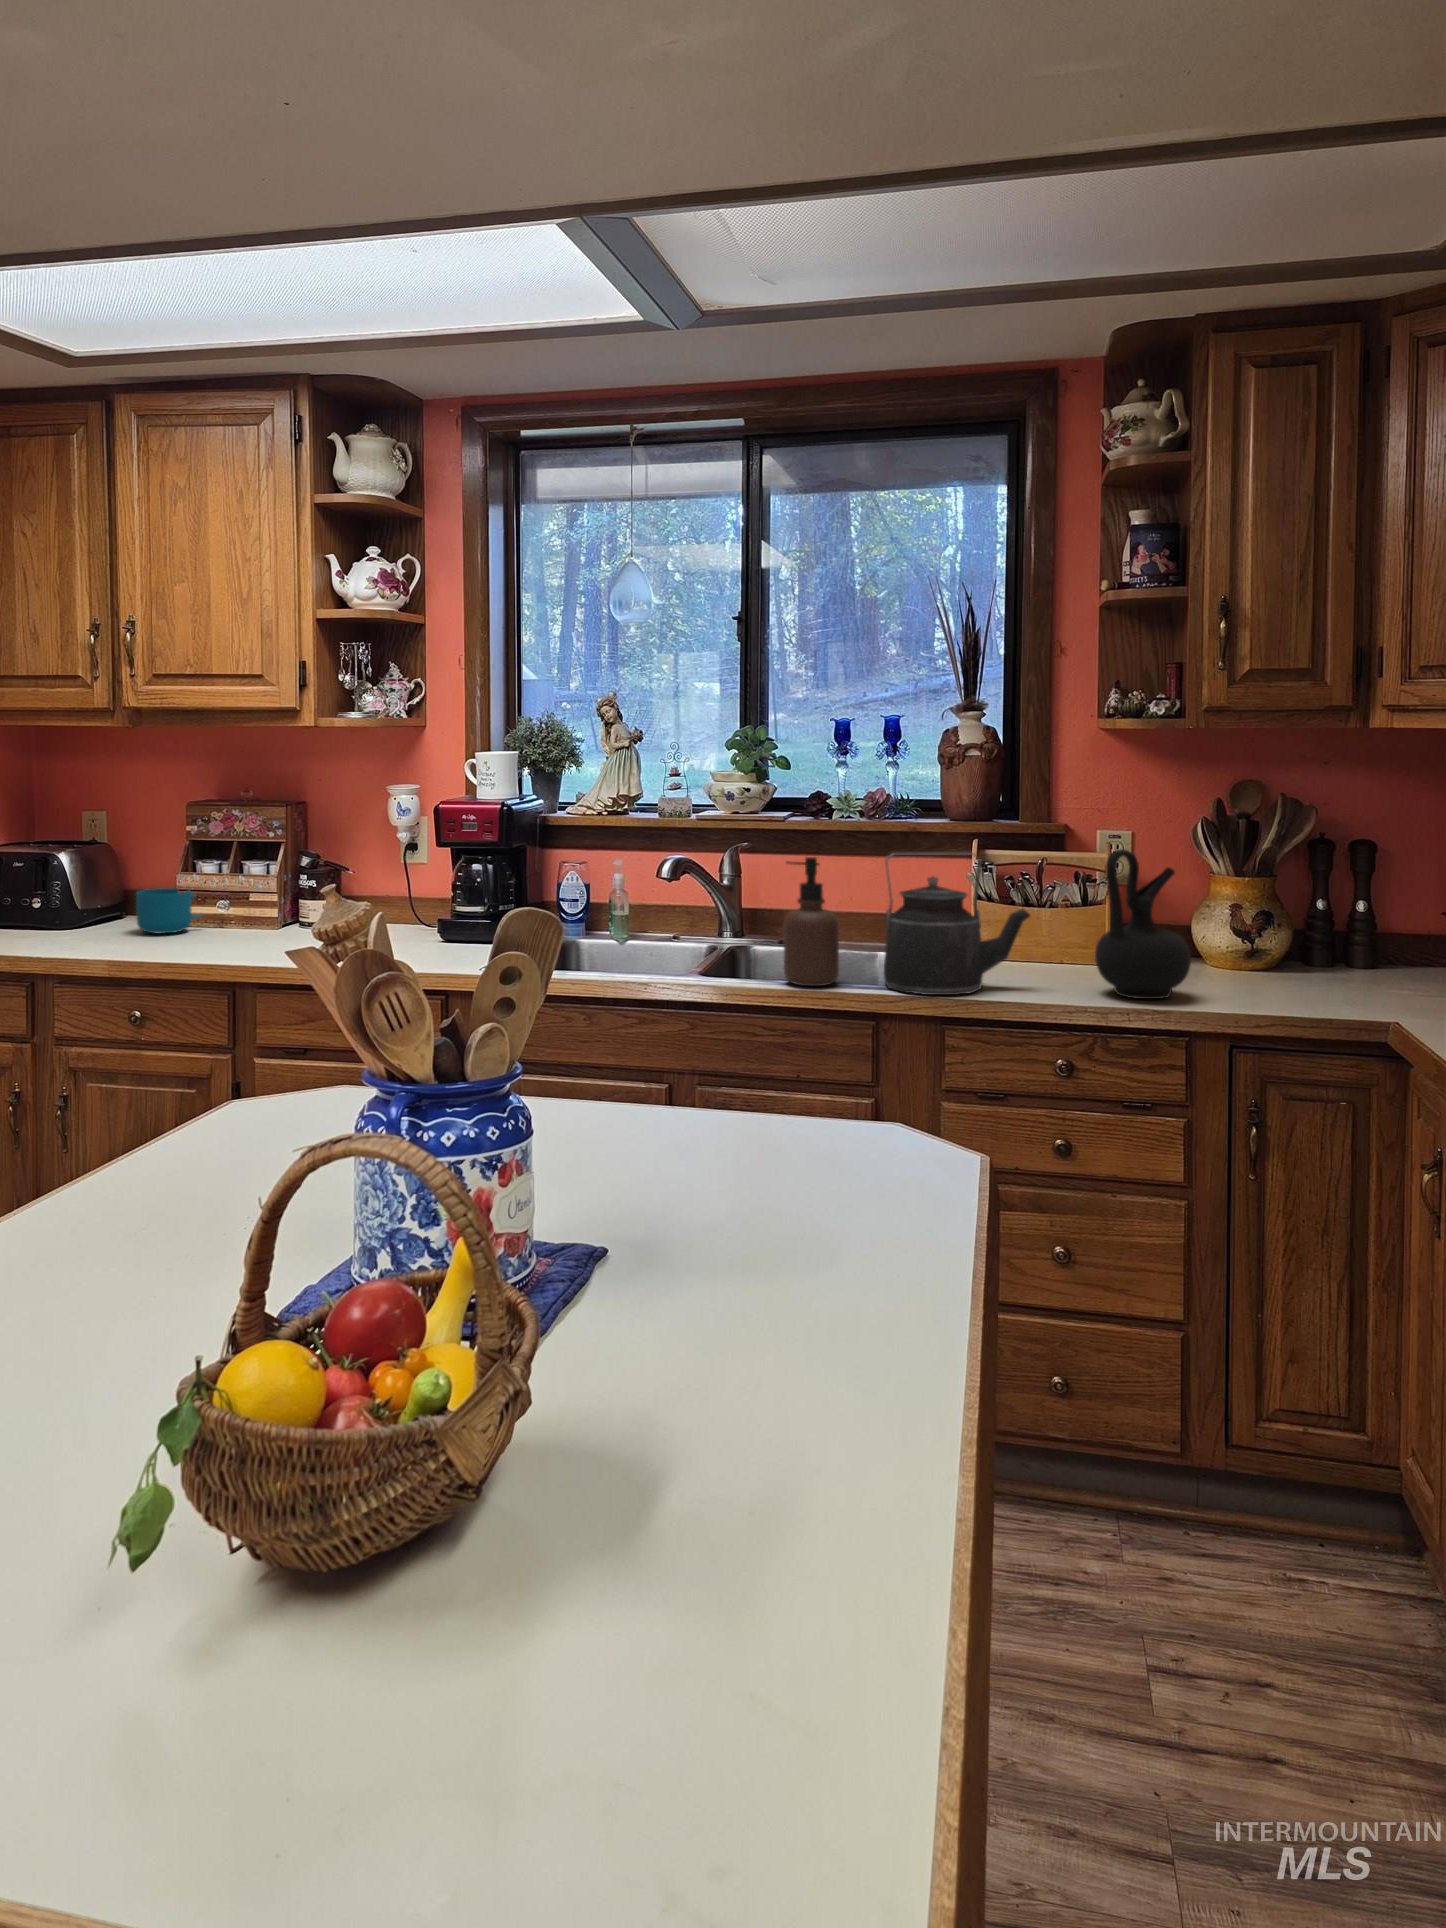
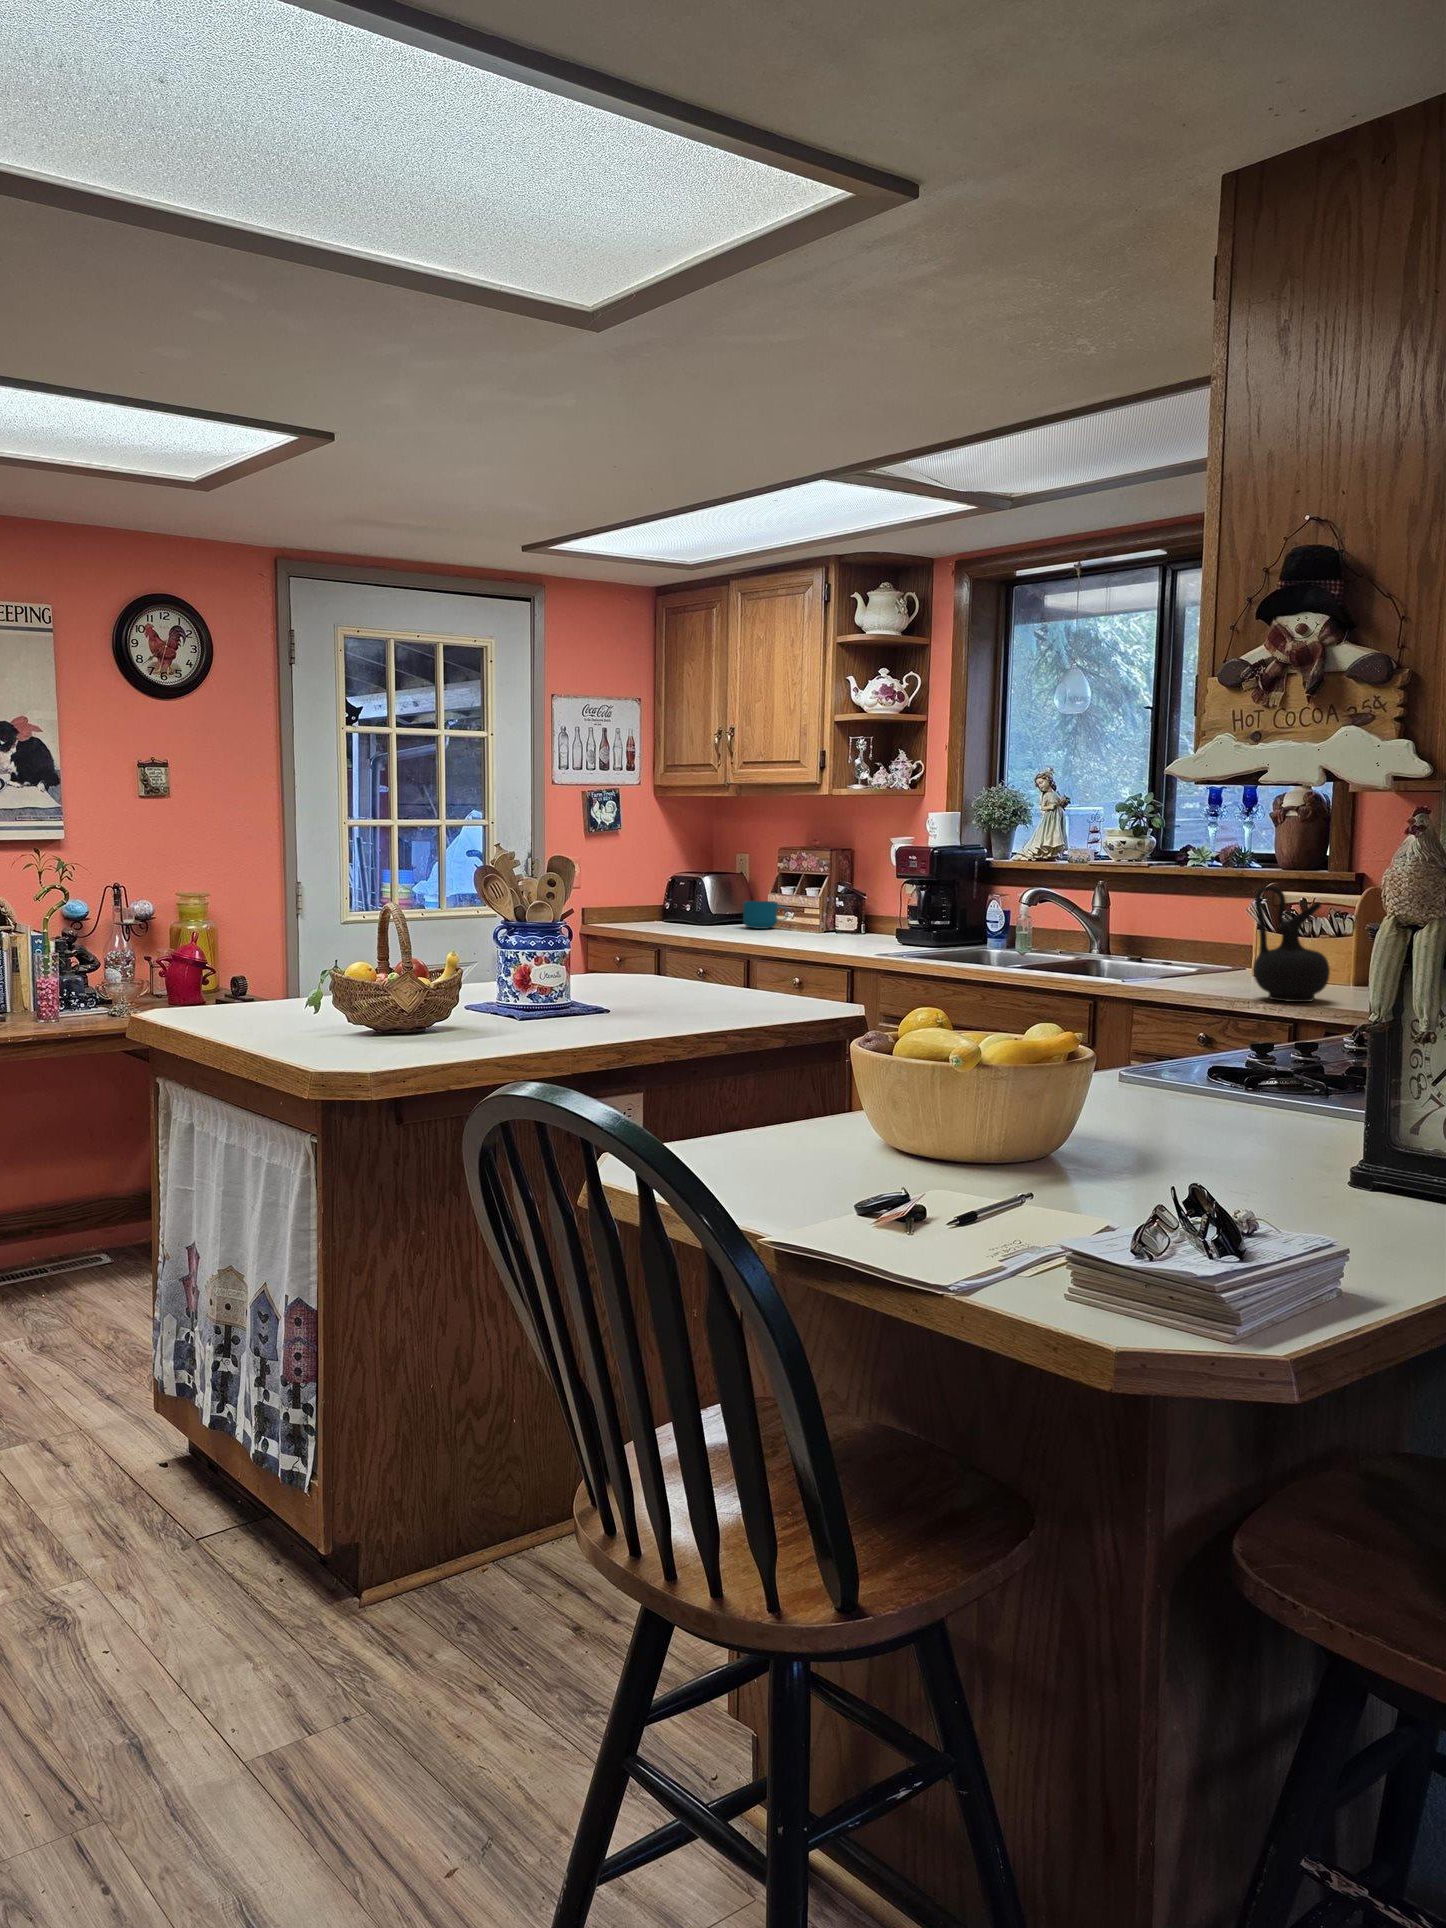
kettle: present [884,853,1030,995] -> none [1111,884,1221,988]
soap dispenser: present [784,857,839,986] -> none [1049,886,1091,977]

